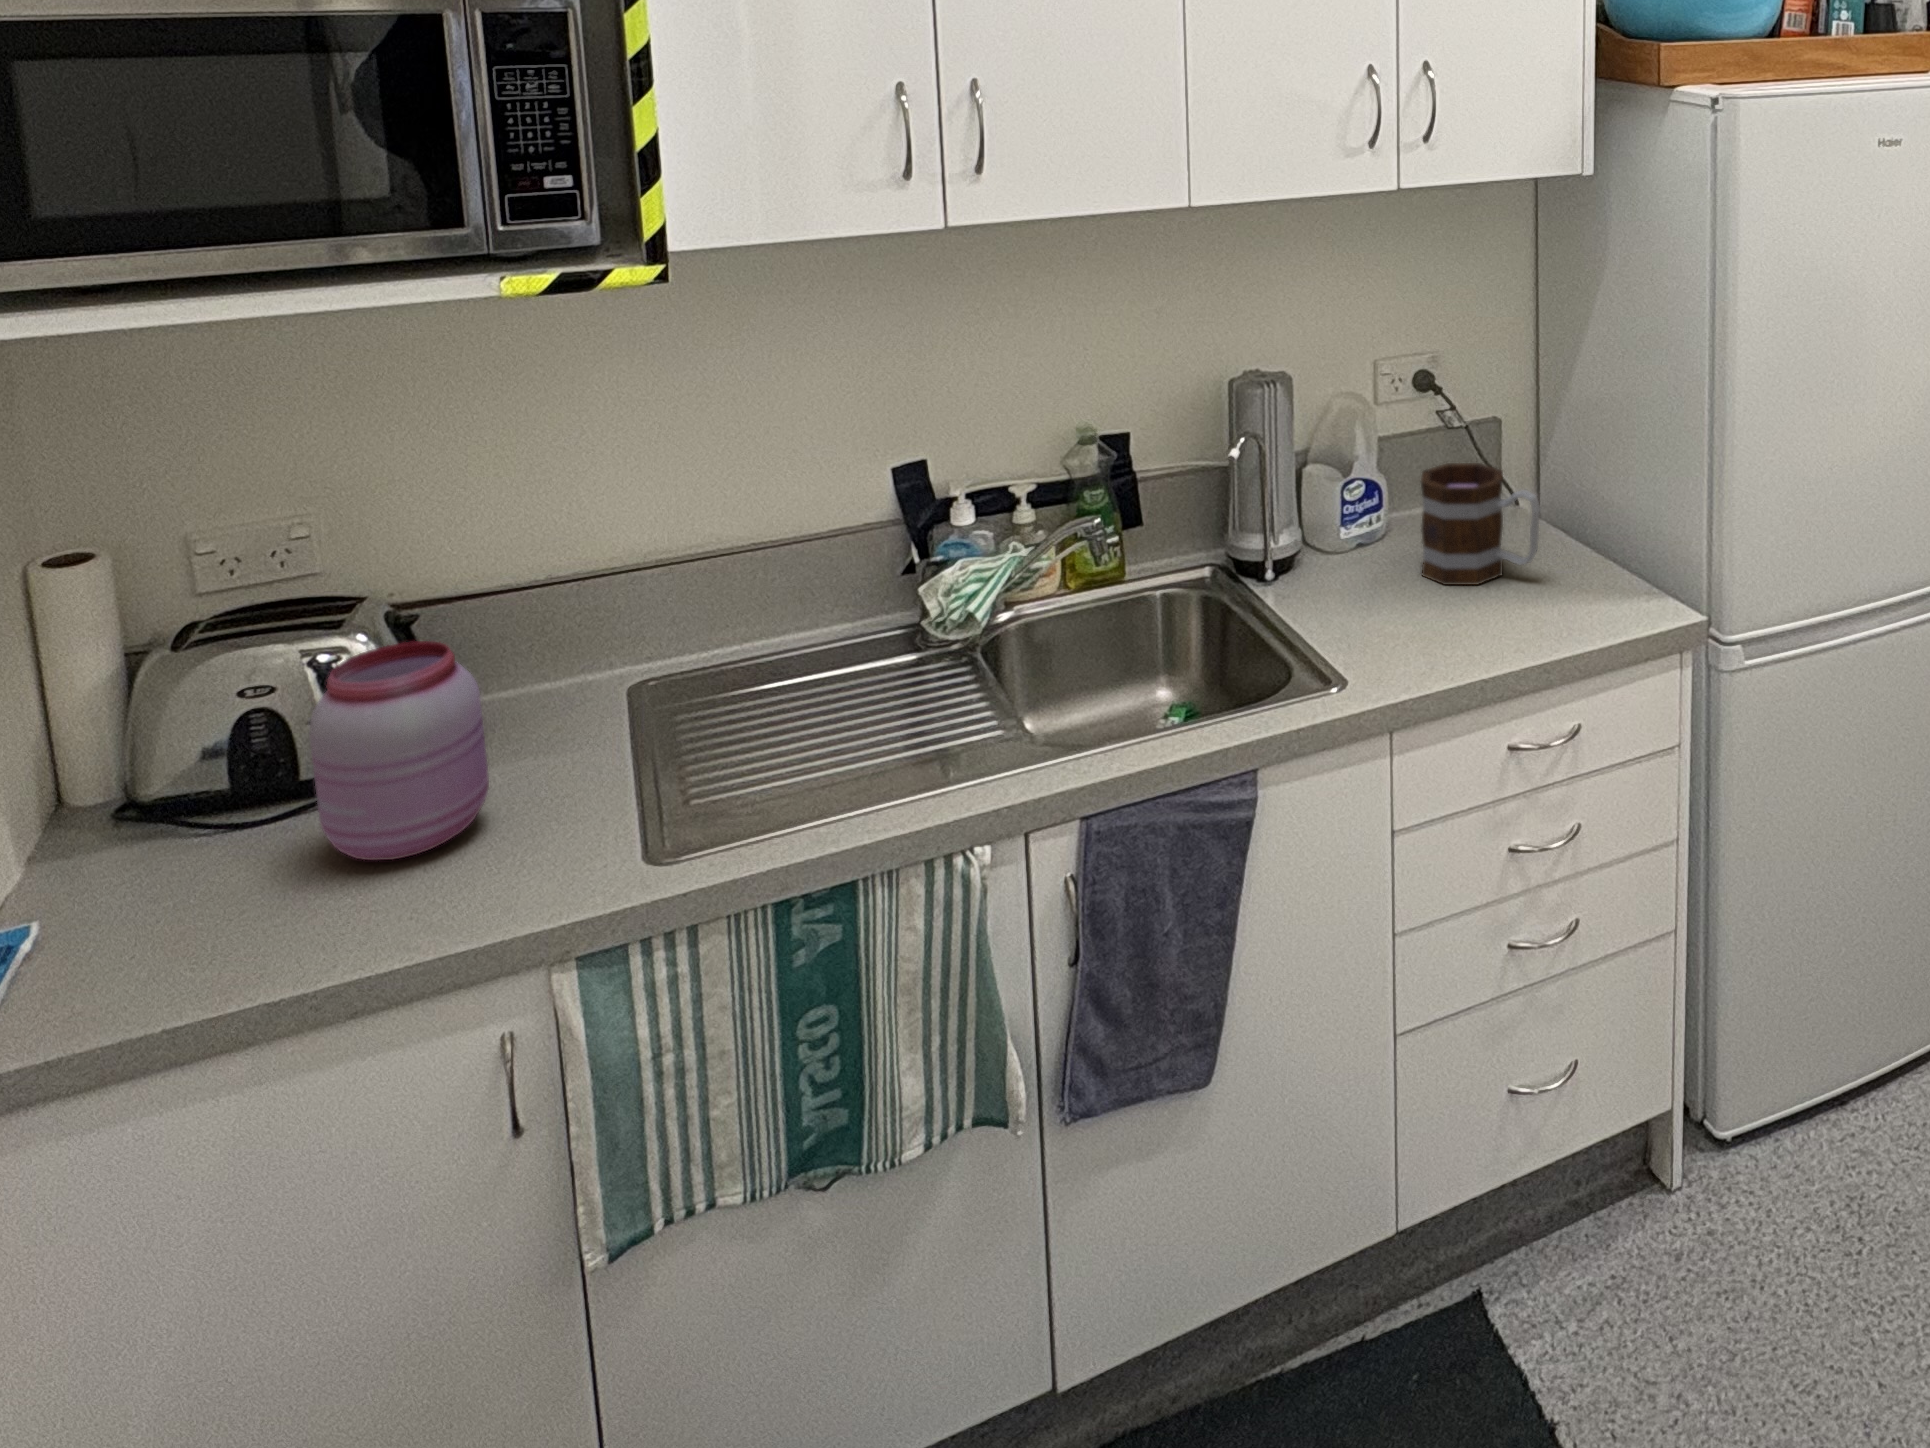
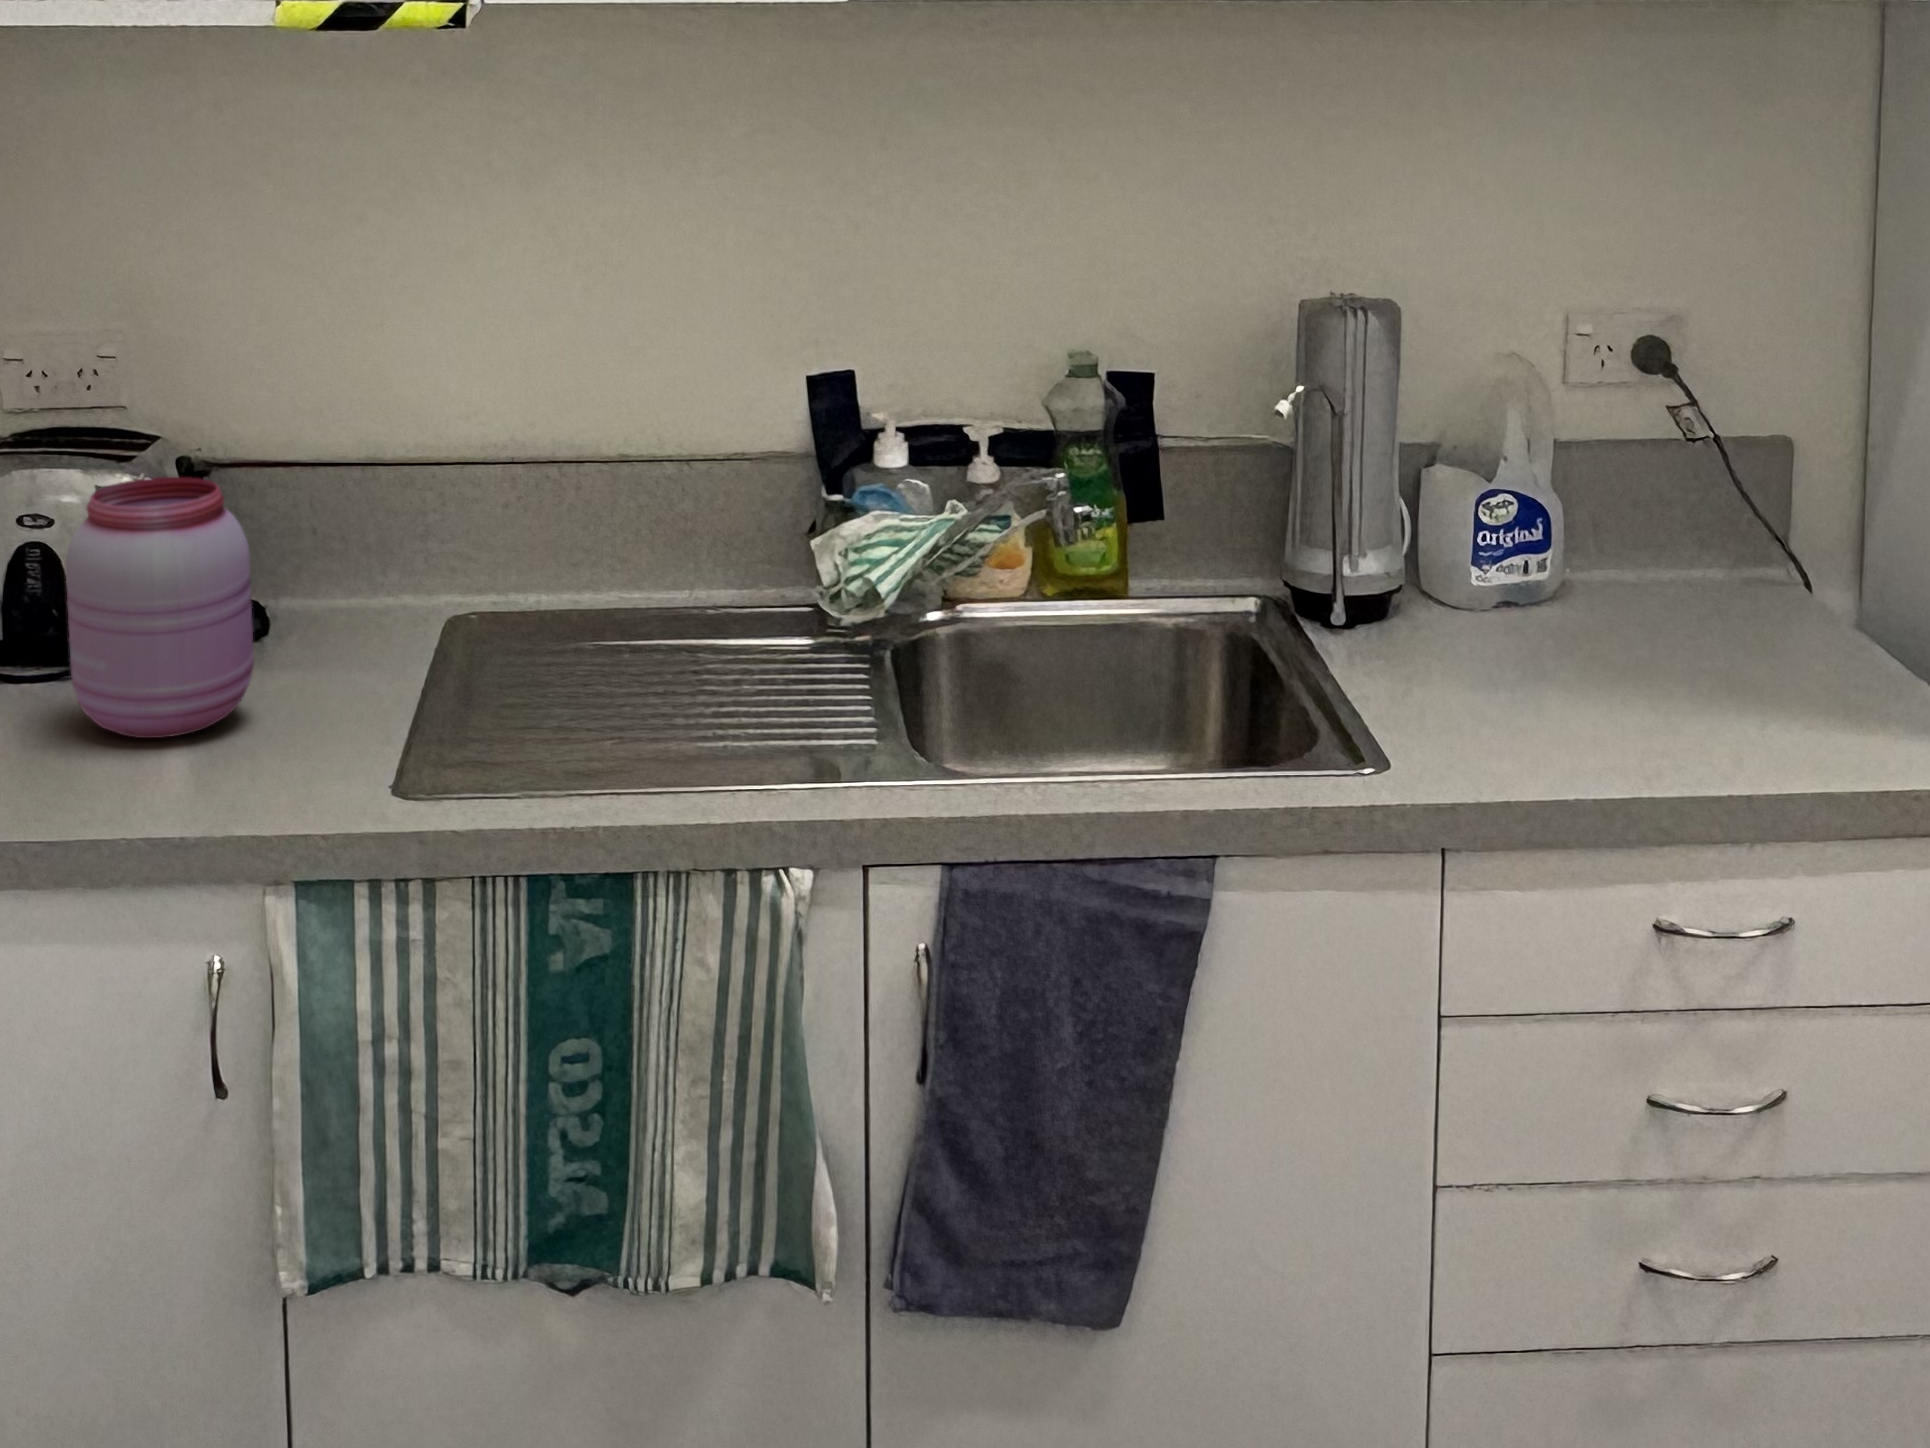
mug: present [1421,463,1541,585] -> none [1587,478,1794,678]

